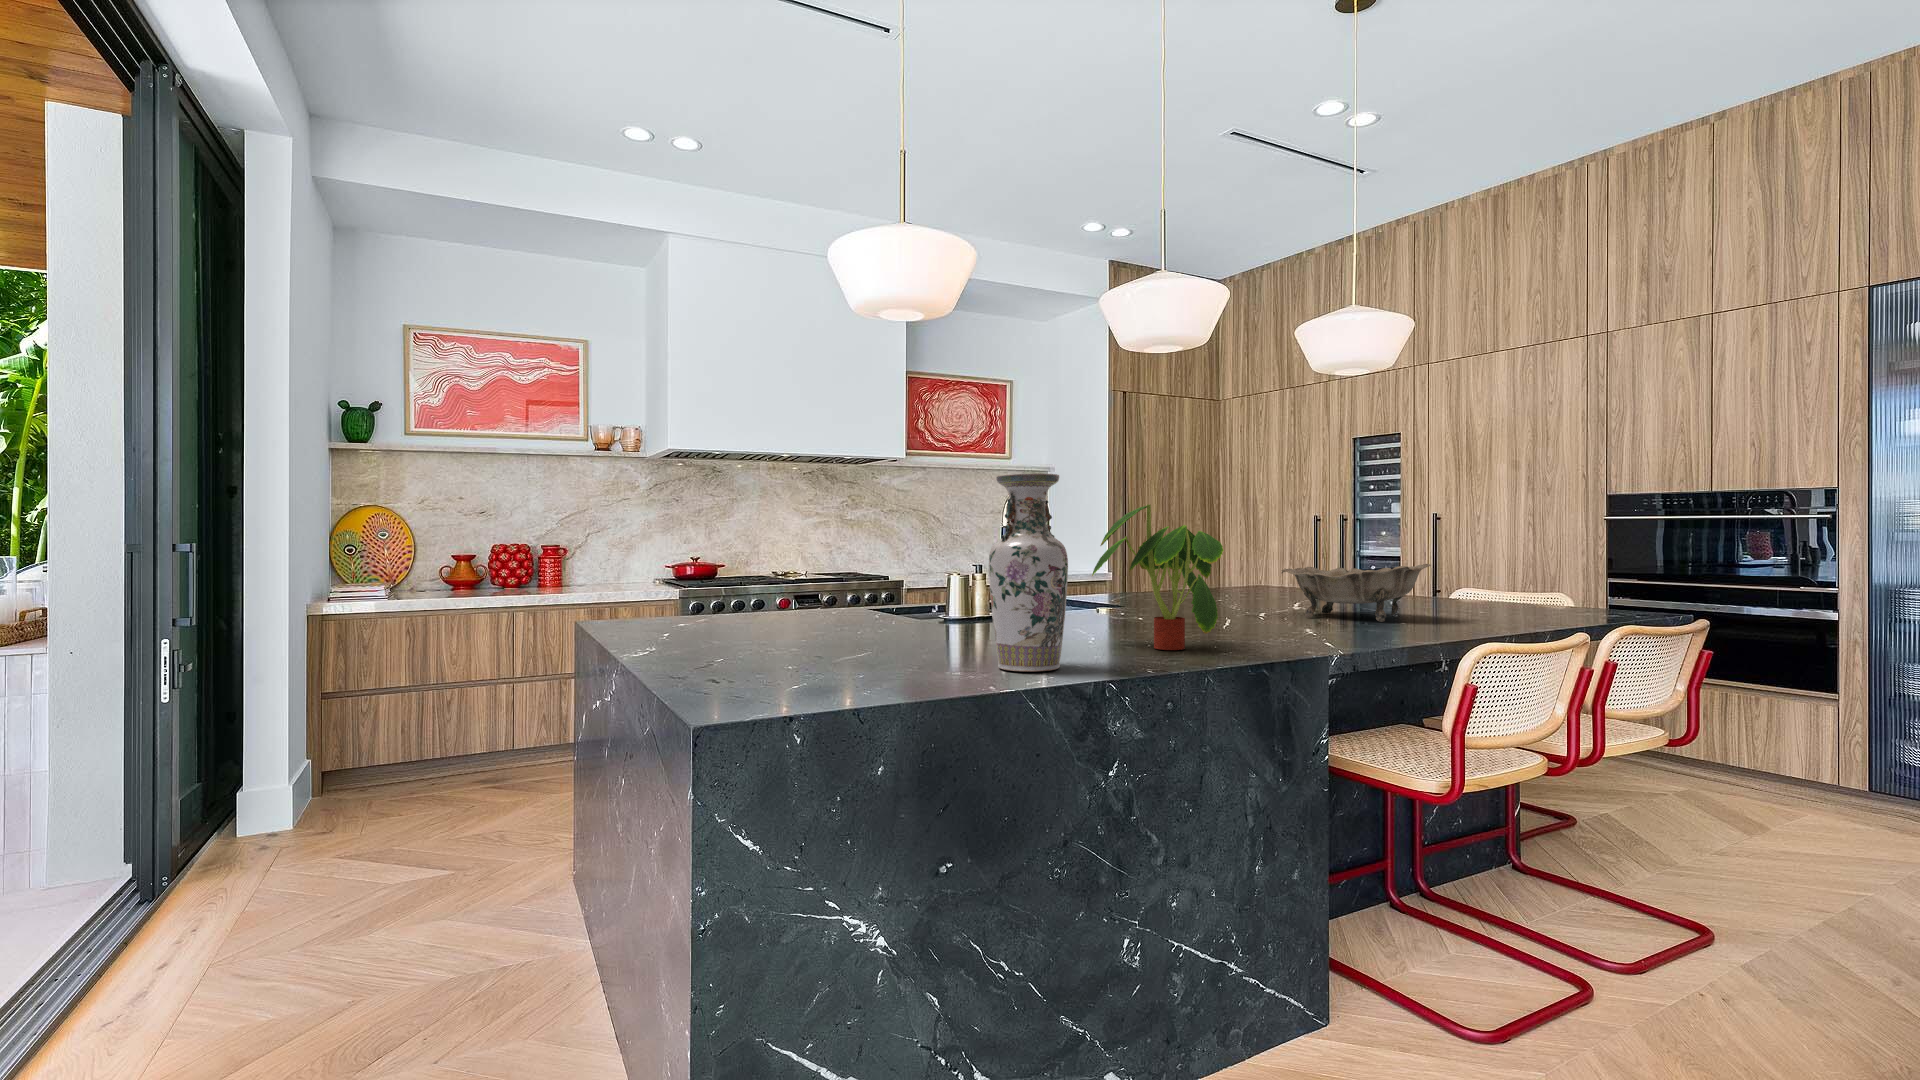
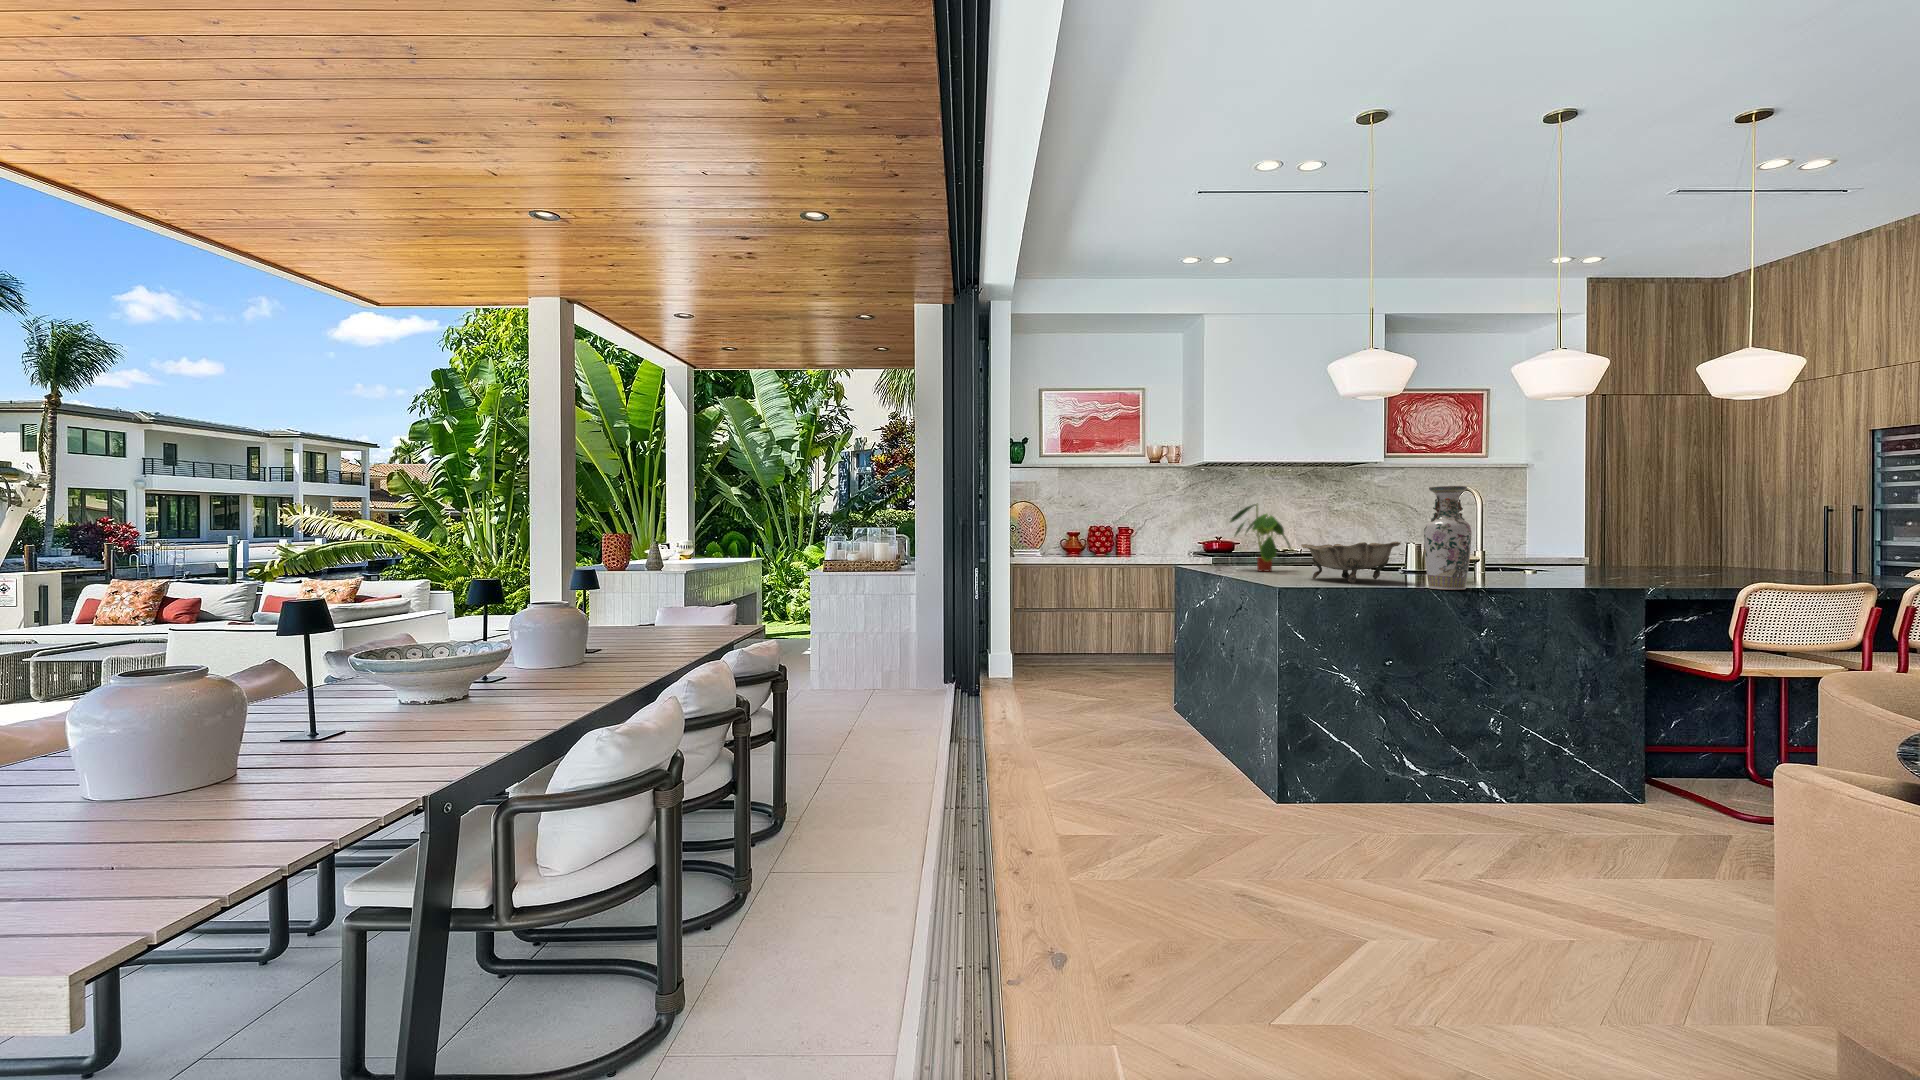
plant: present [1092,505,1224,650] -> present [1230,503,1291,571]
decorative bowl: present [1282,564,1431,622] -> present [1301,541,1401,583]

